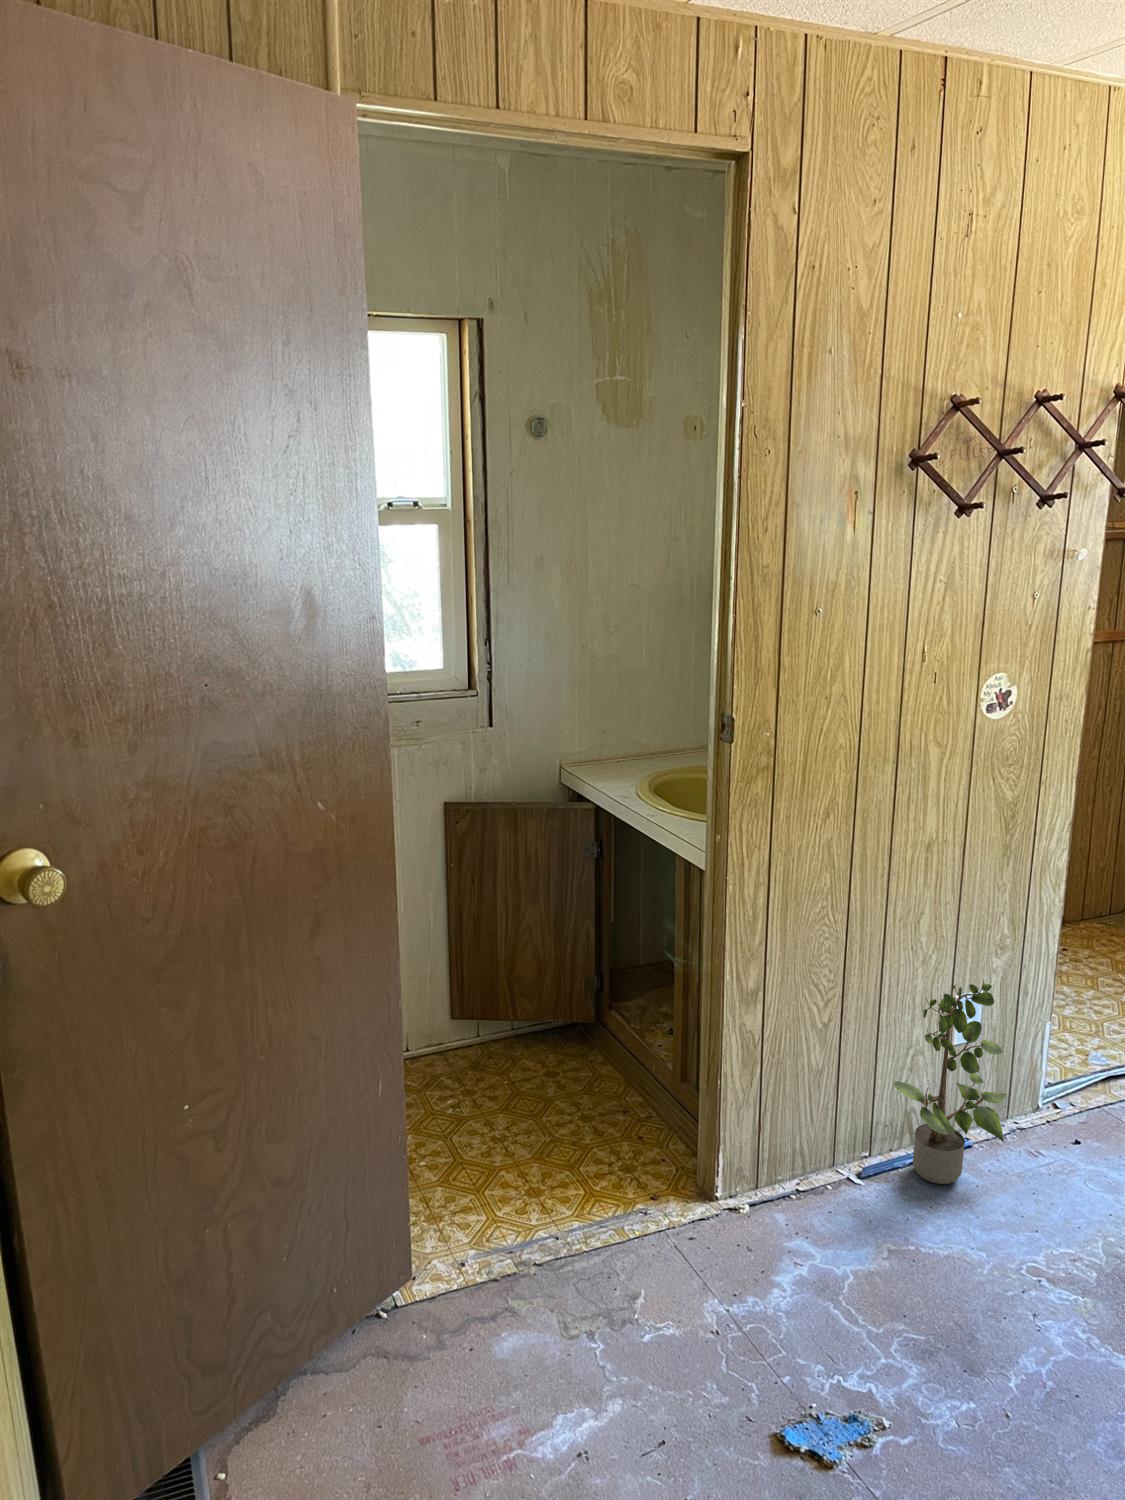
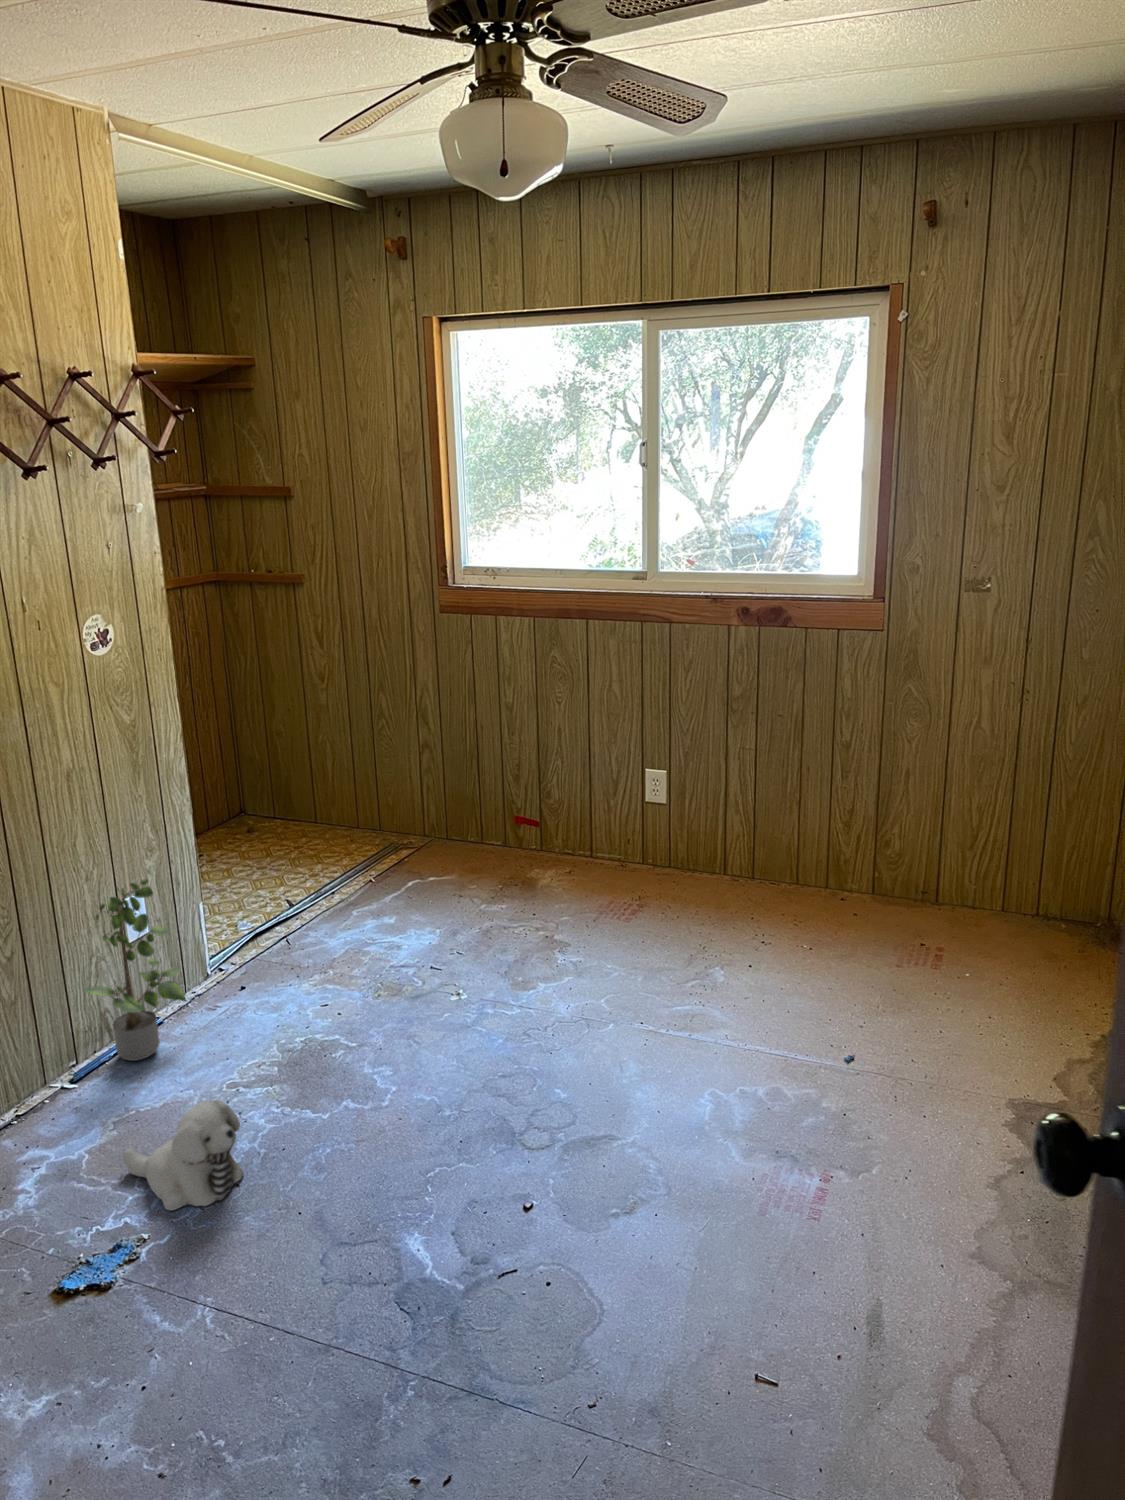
plush toy: none [886,1297,1030,1431] -> present [123,1100,243,1210]

